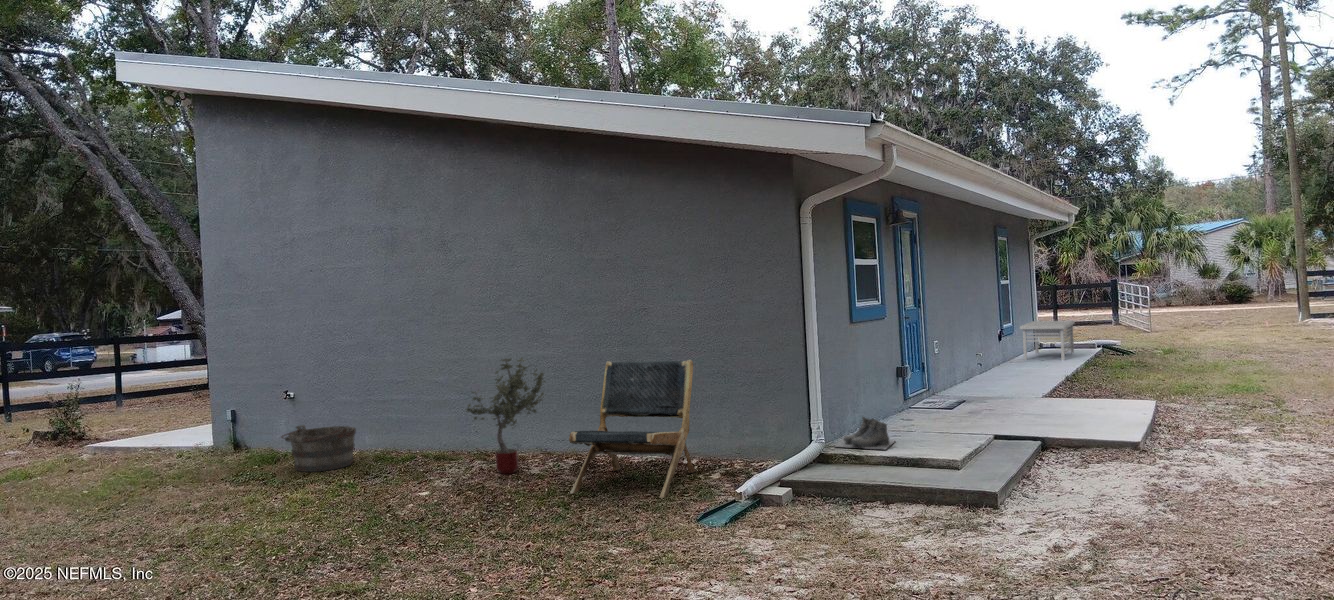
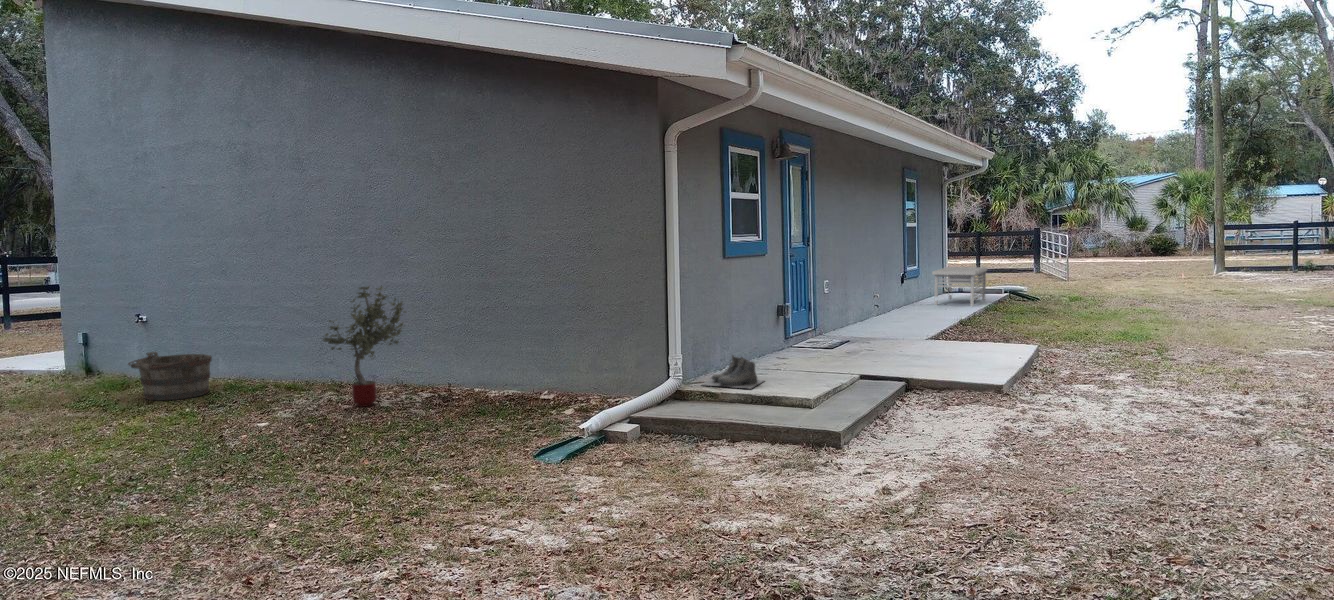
lounge chair: present [569,360,695,498] -> none [418,292,559,433]

